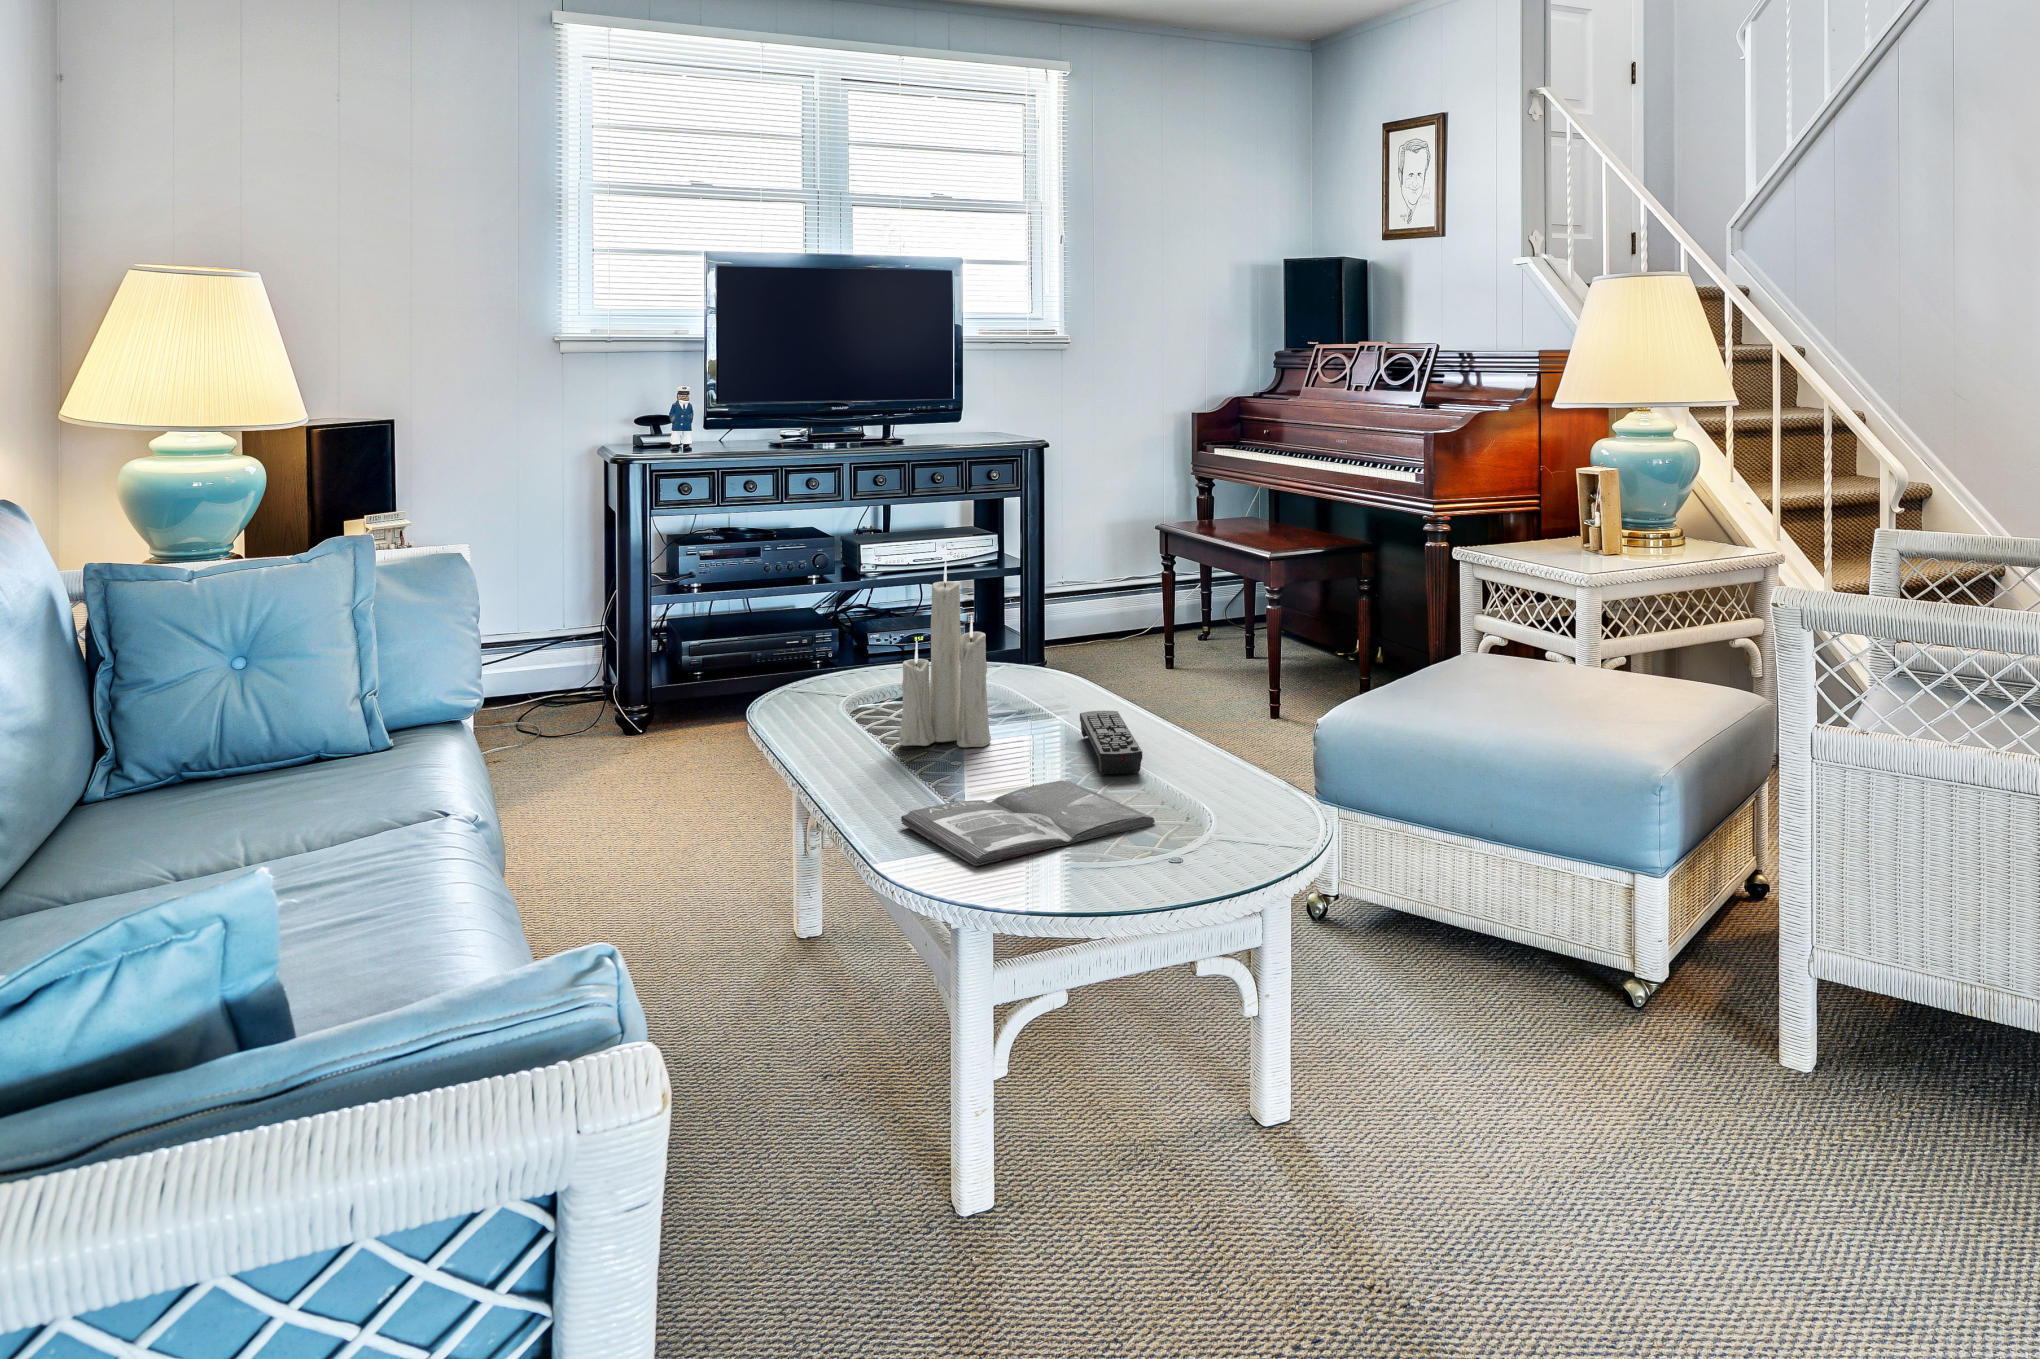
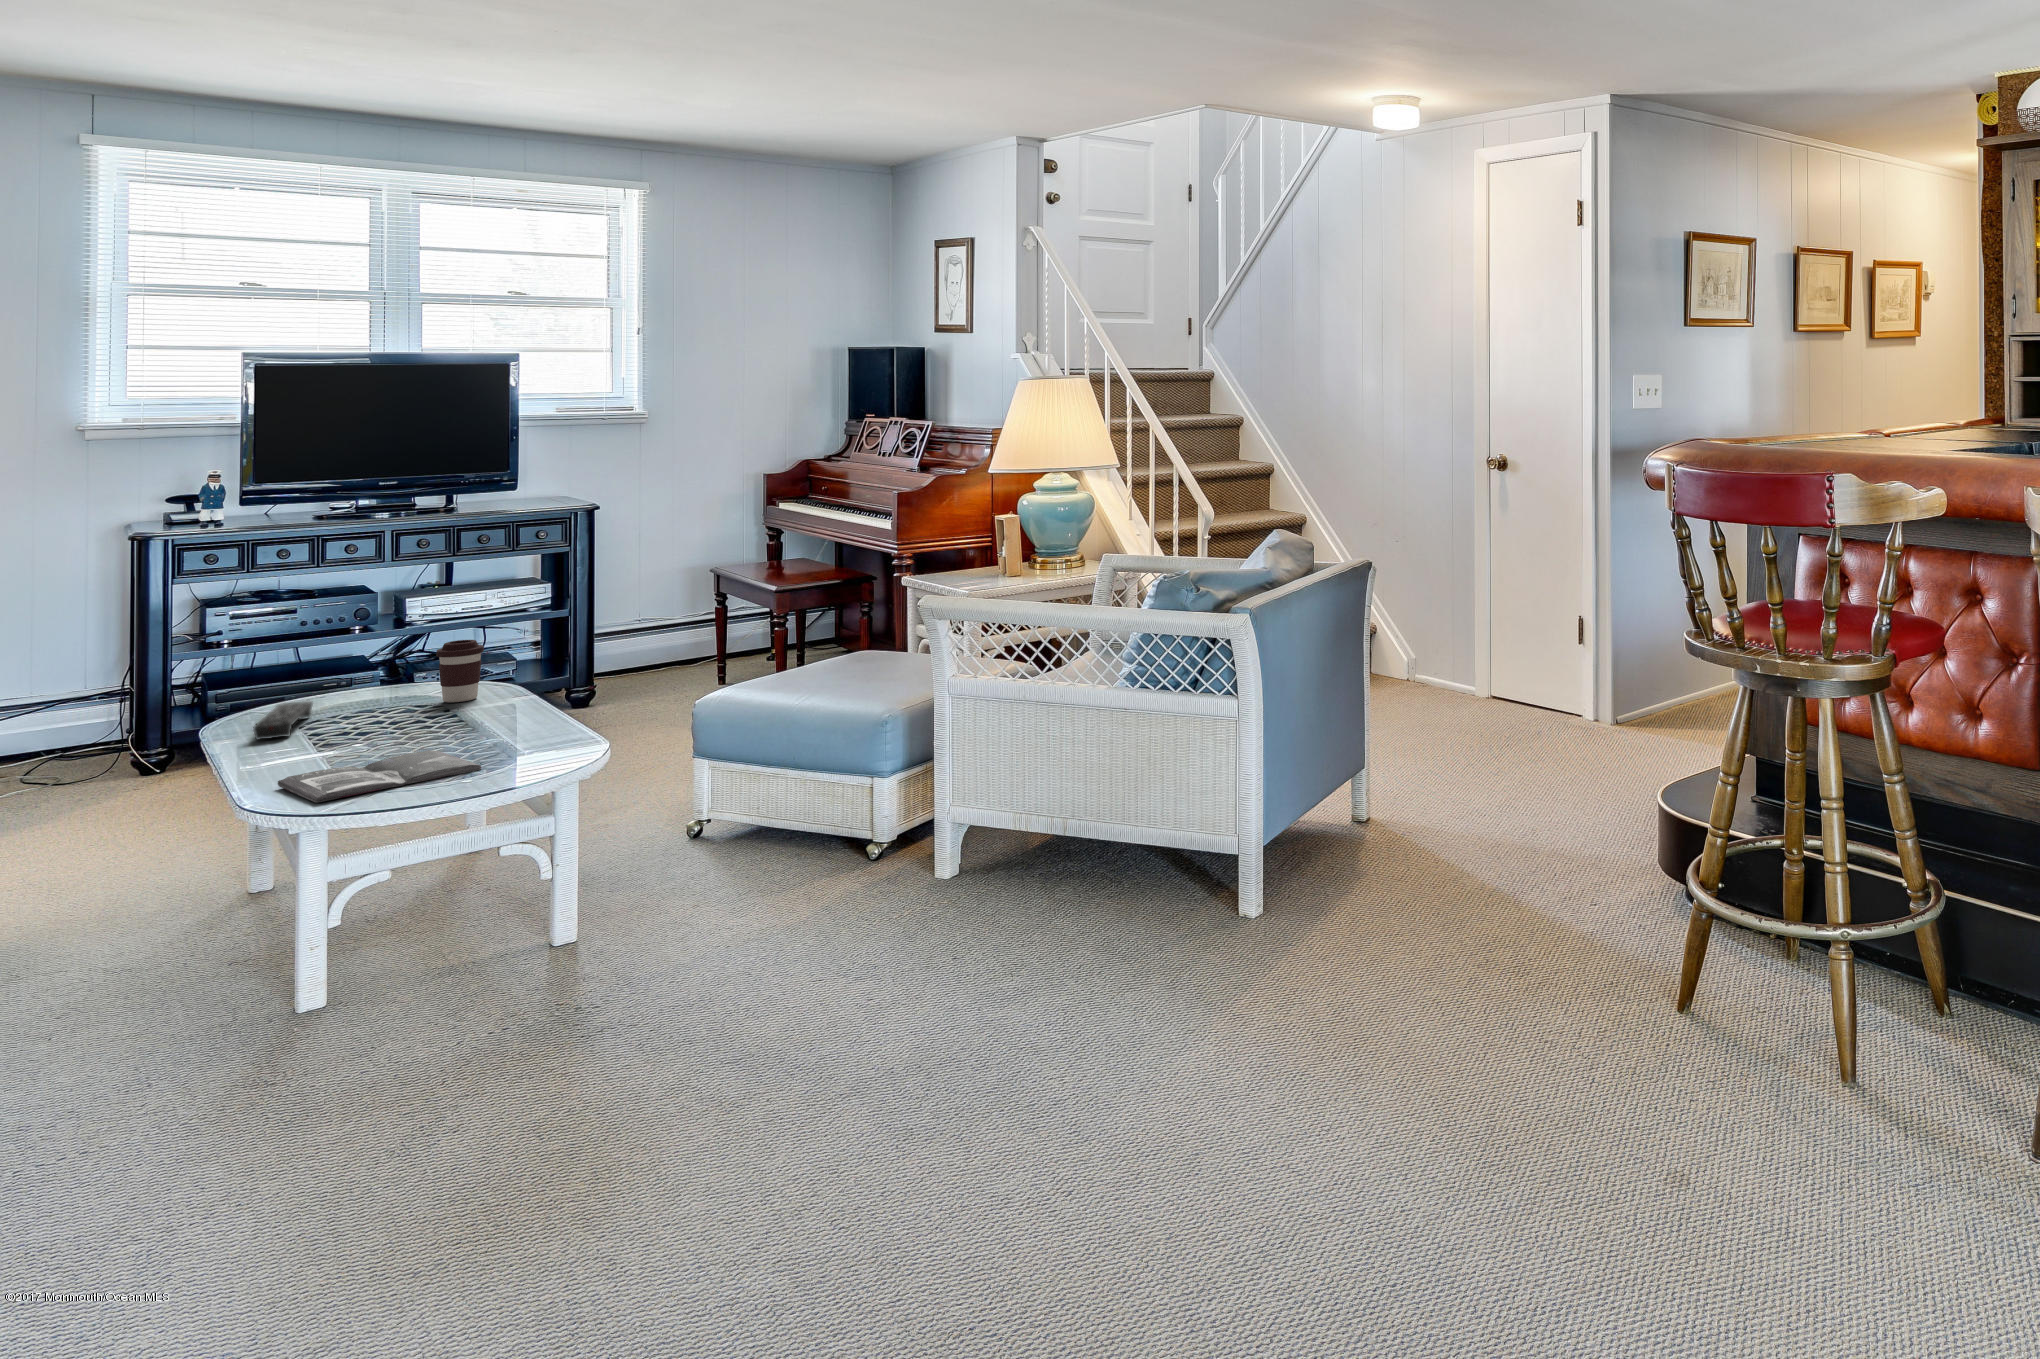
candle: present [899,561,991,747] -> none [320,598,402,742]
coffee cup: none [993,610,1044,694] -> present [436,640,484,702]
remote control: present [1080,711,1142,775] -> present [253,701,313,739]

